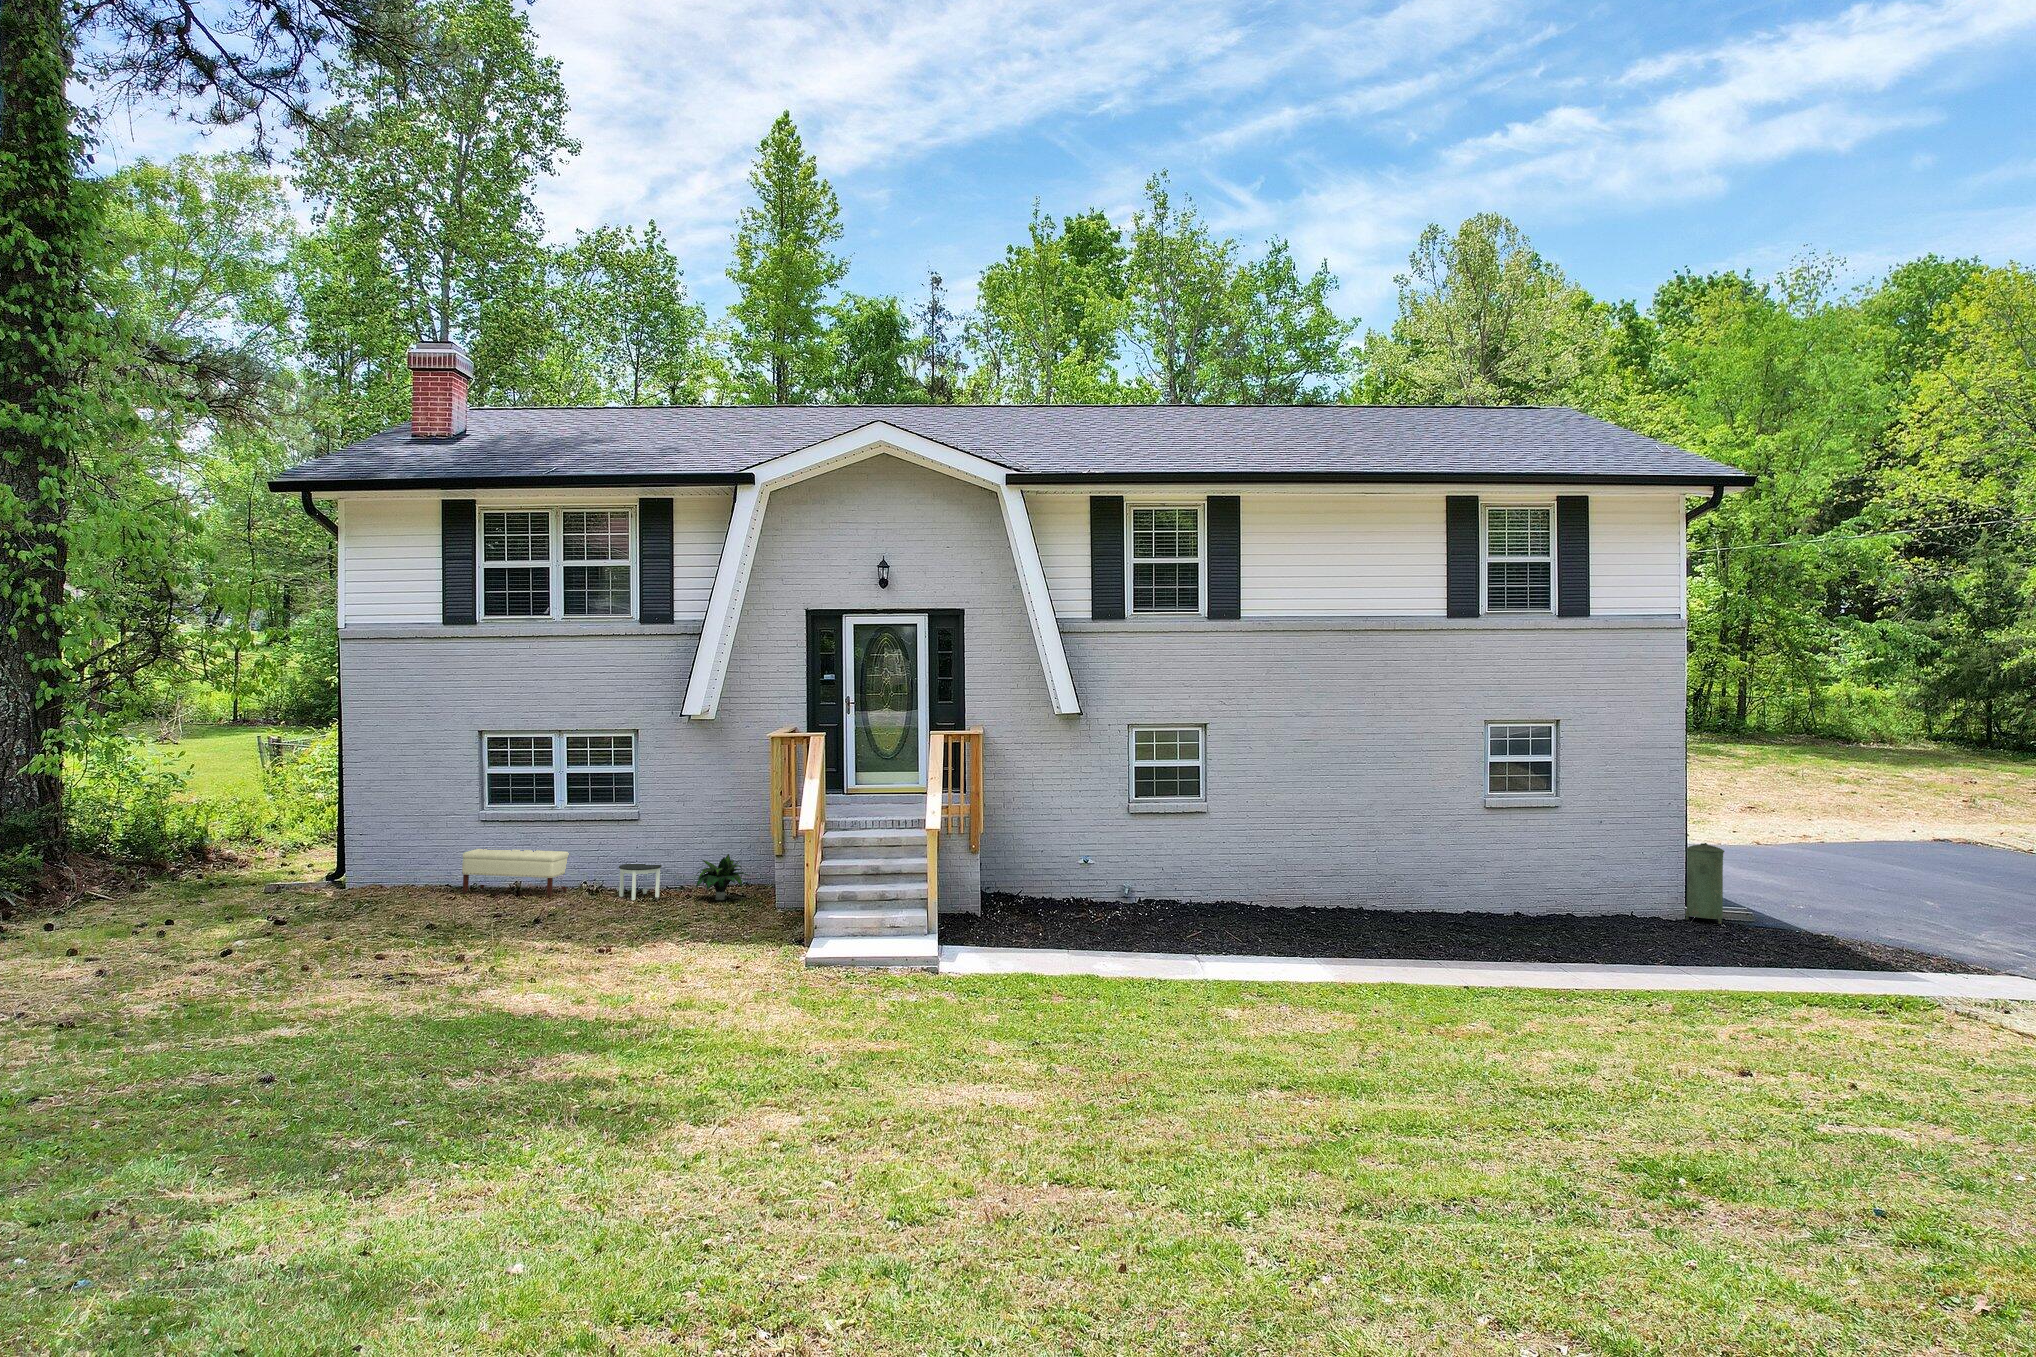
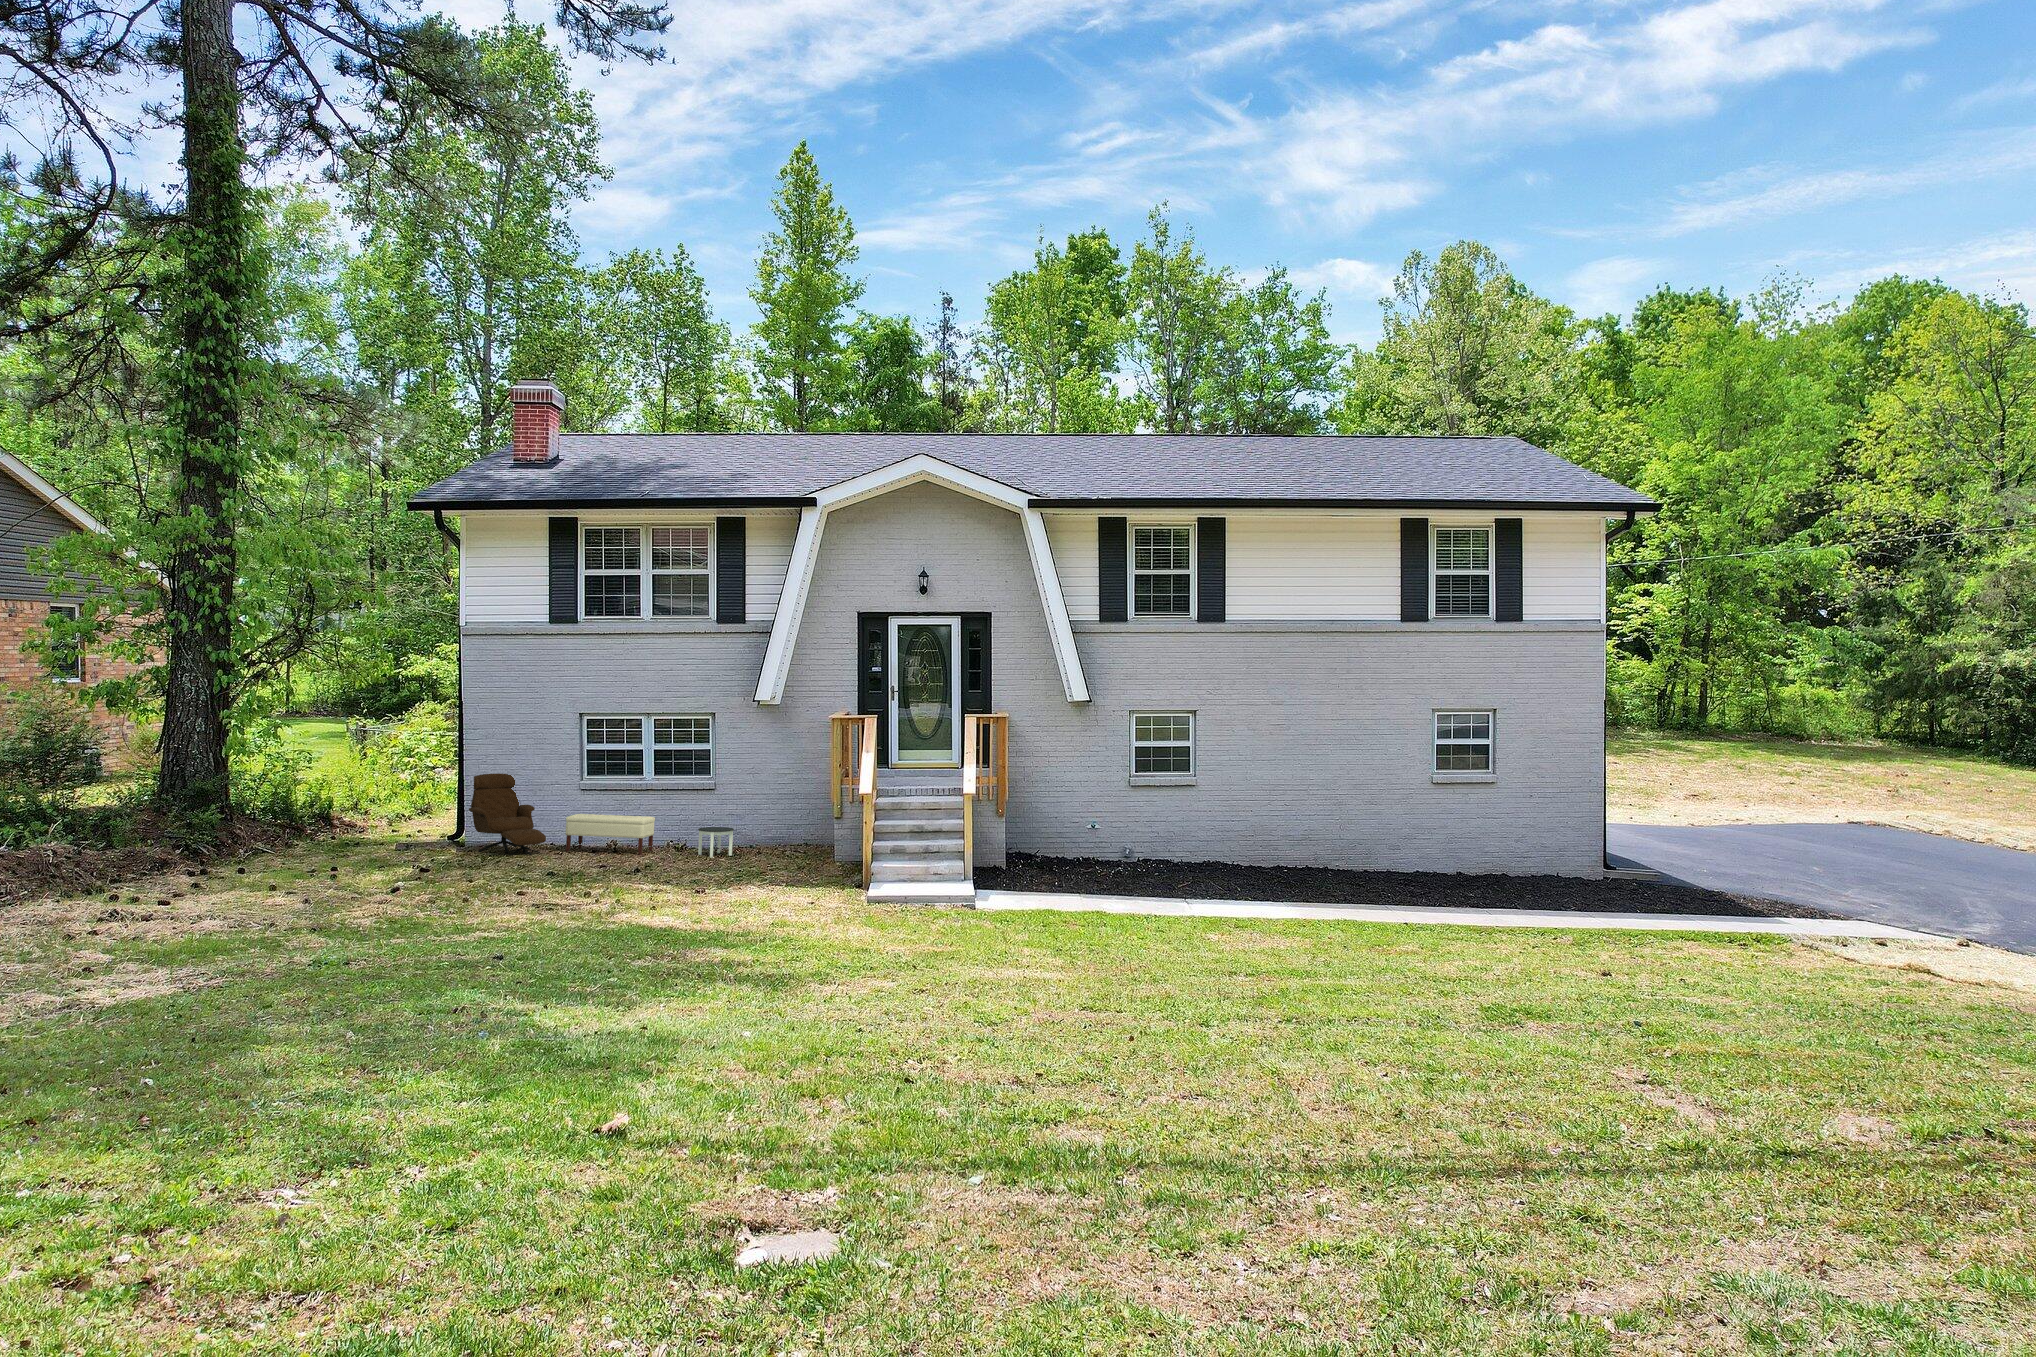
lounge chair: none [347,801,437,901] -> present [469,773,546,856]
trash can: present [1685,843,1725,924] -> none [1604,814,1637,883]
potted plant: present [696,854,750,900] -> none [762,819,812,858]

